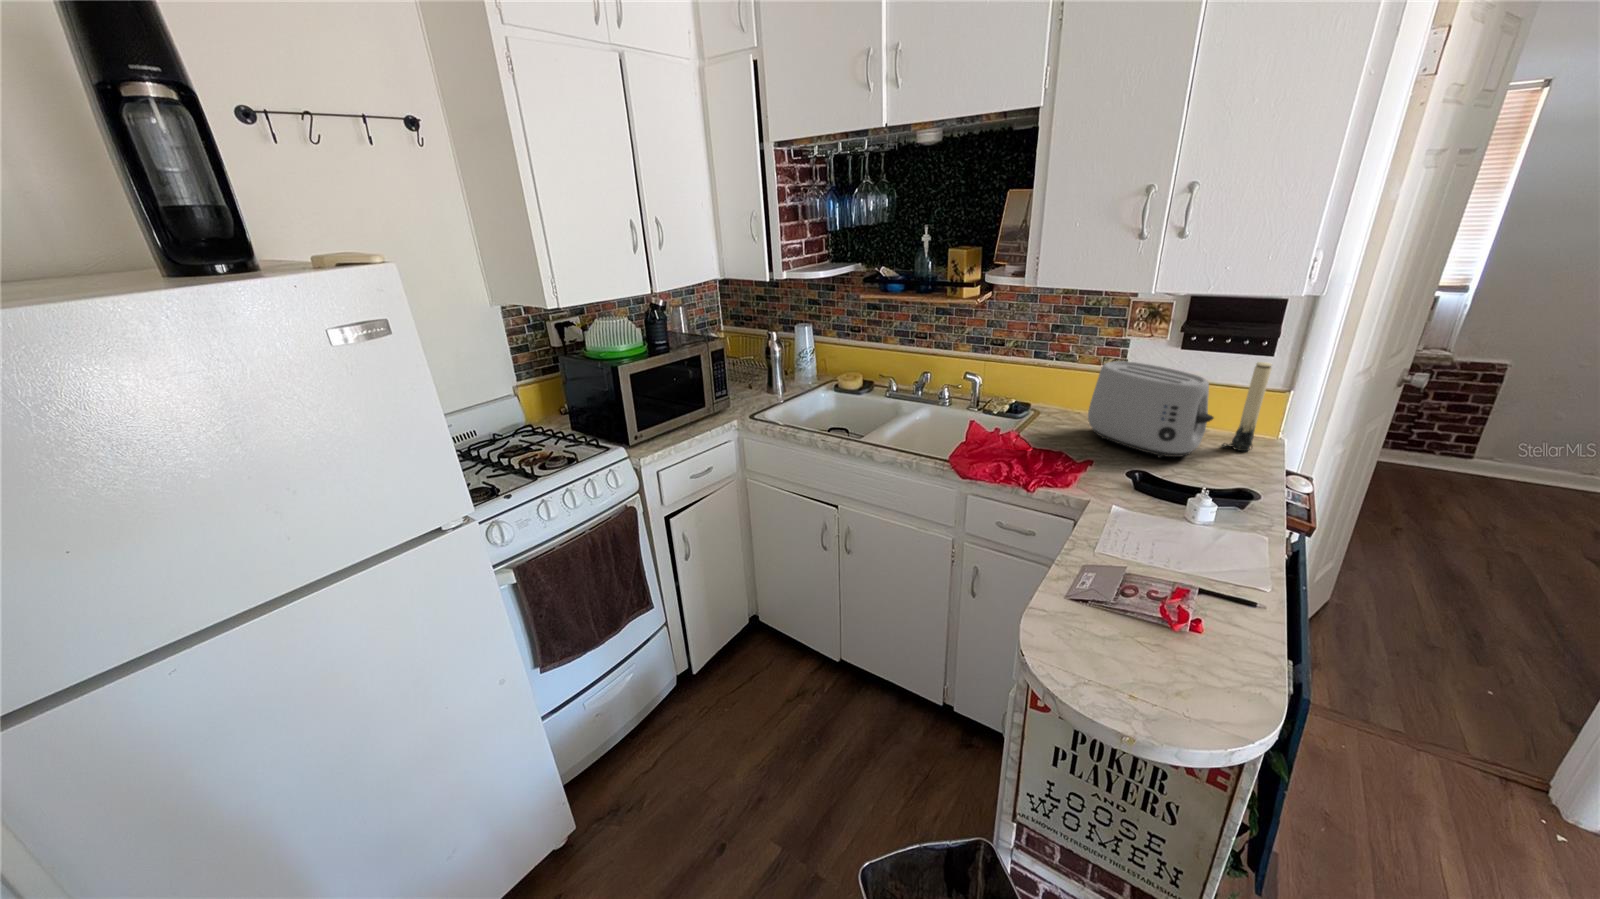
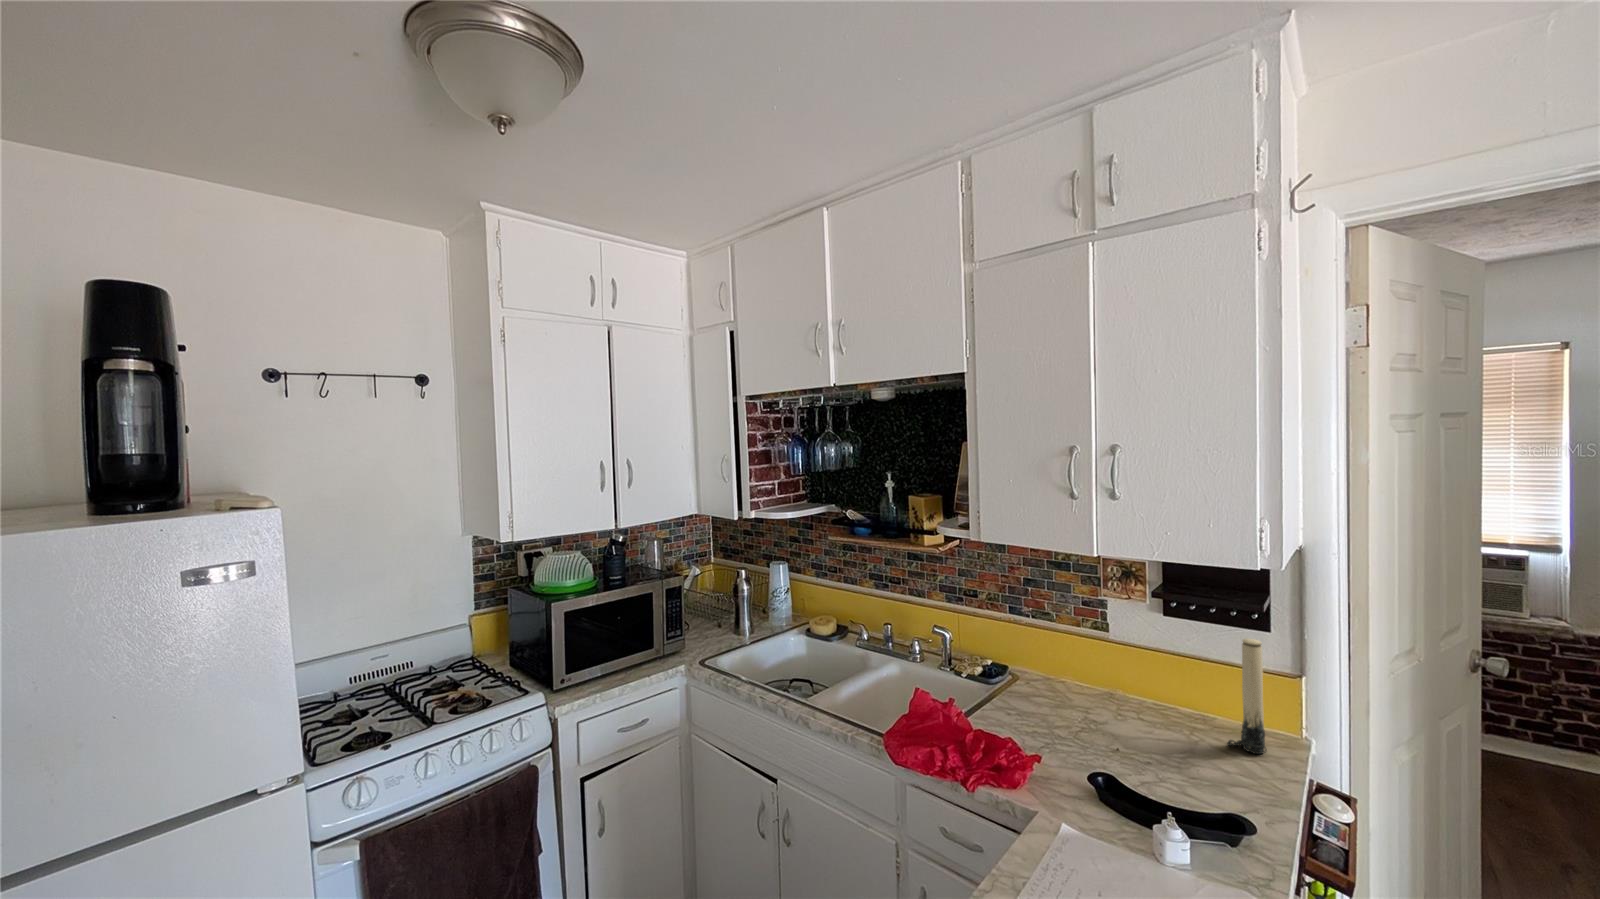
toaster: present [1088,361,1214,458] -> none [1060,626,1195,756]

